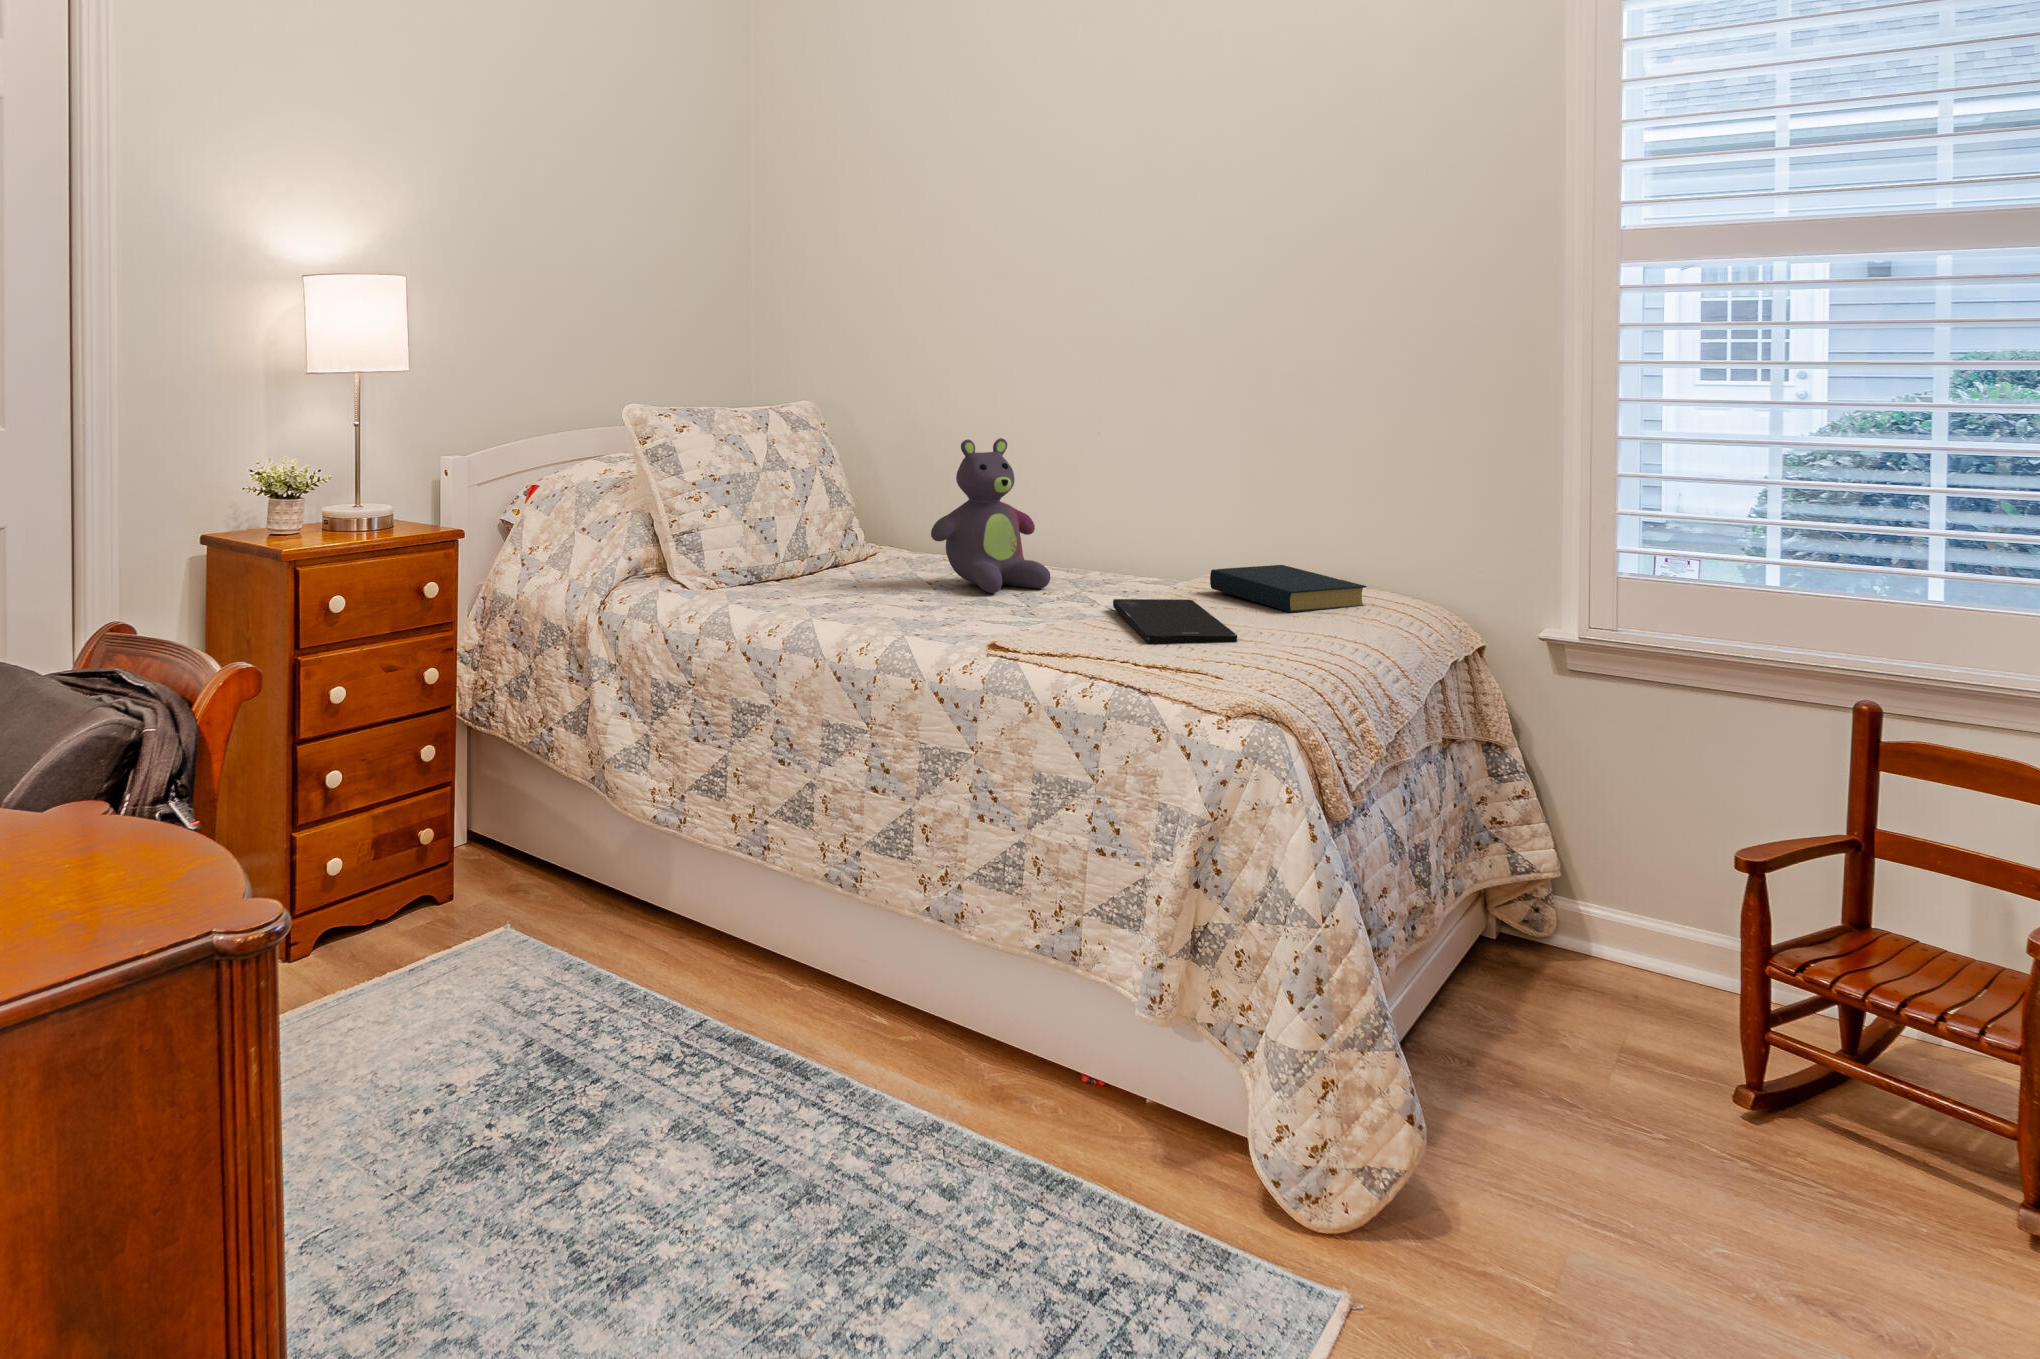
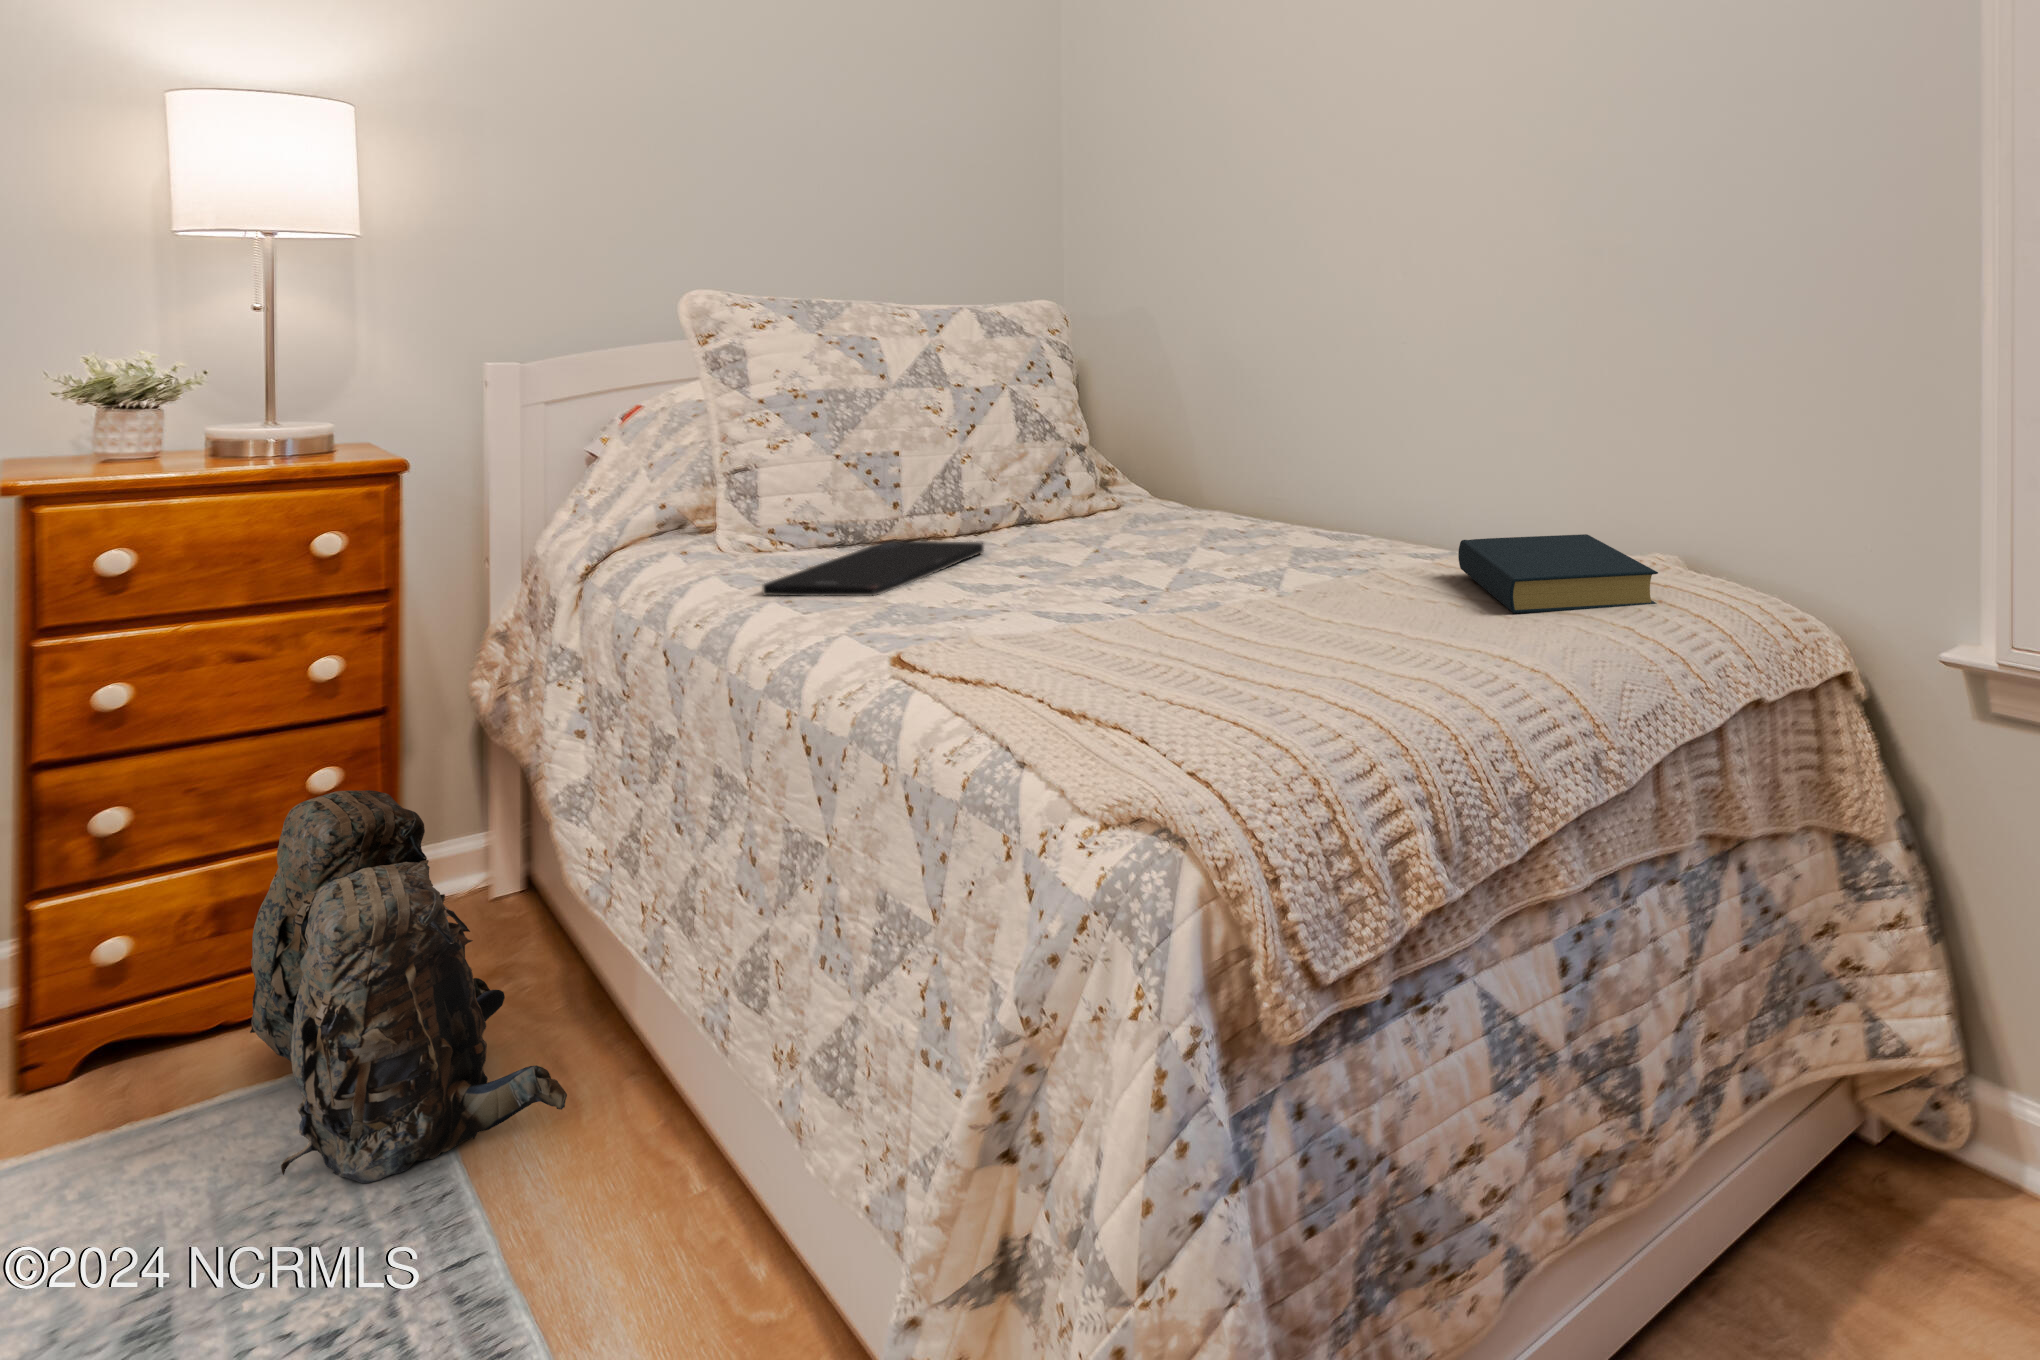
stuffed bear: present [931,438,1051,593] -> none [1076,338,1257,570]
smartphone: present [1113,599,1237,644] -> present [763,540,984,596]
backpack: none [411,754,672,997] -> present [250,790,567,1183]

